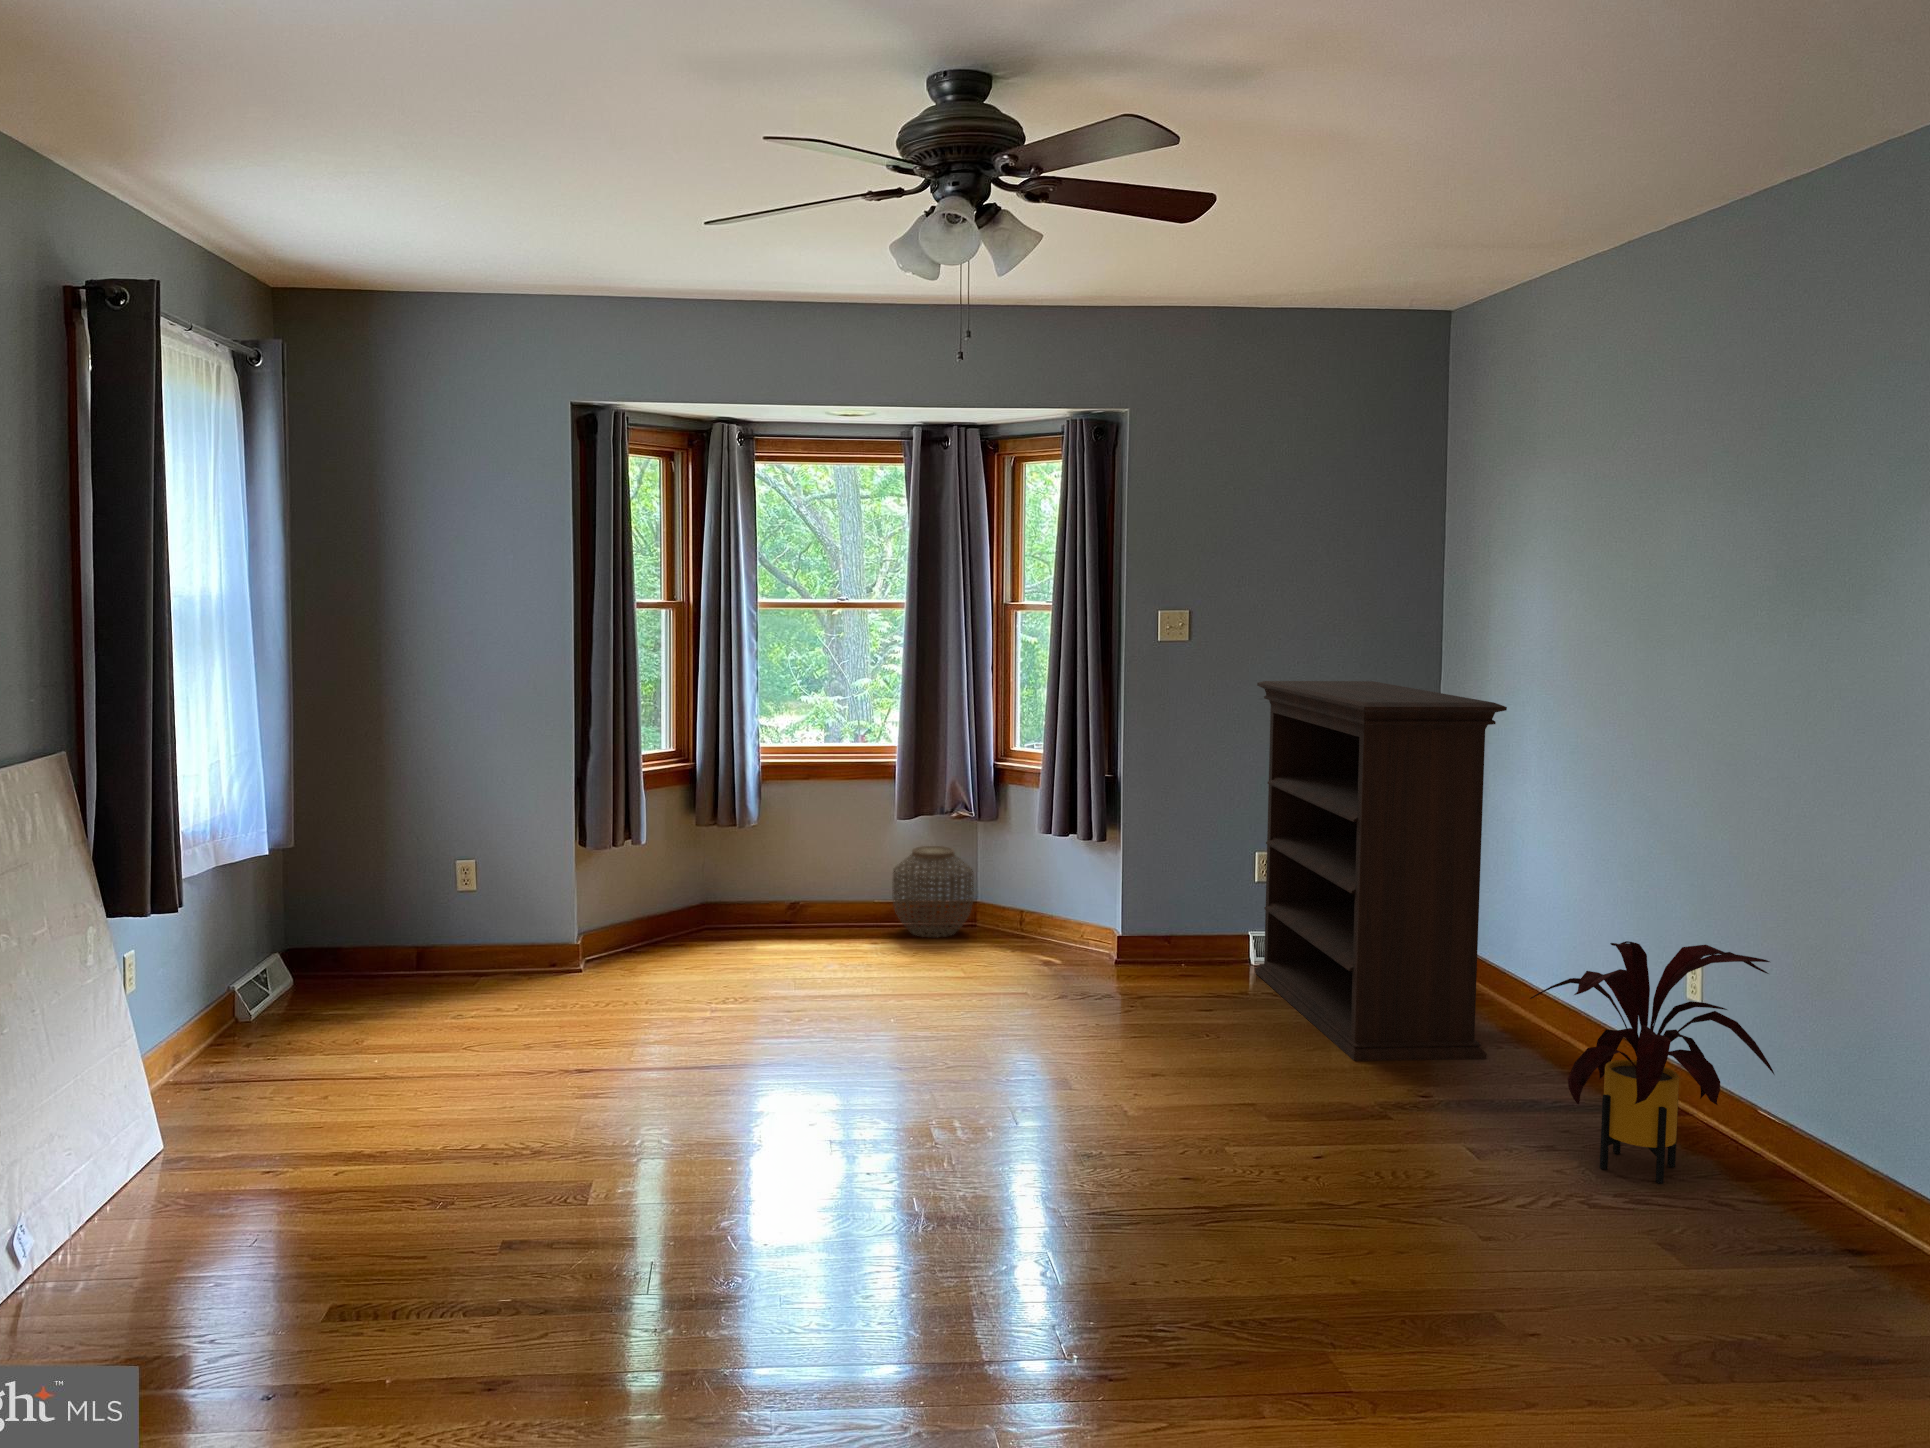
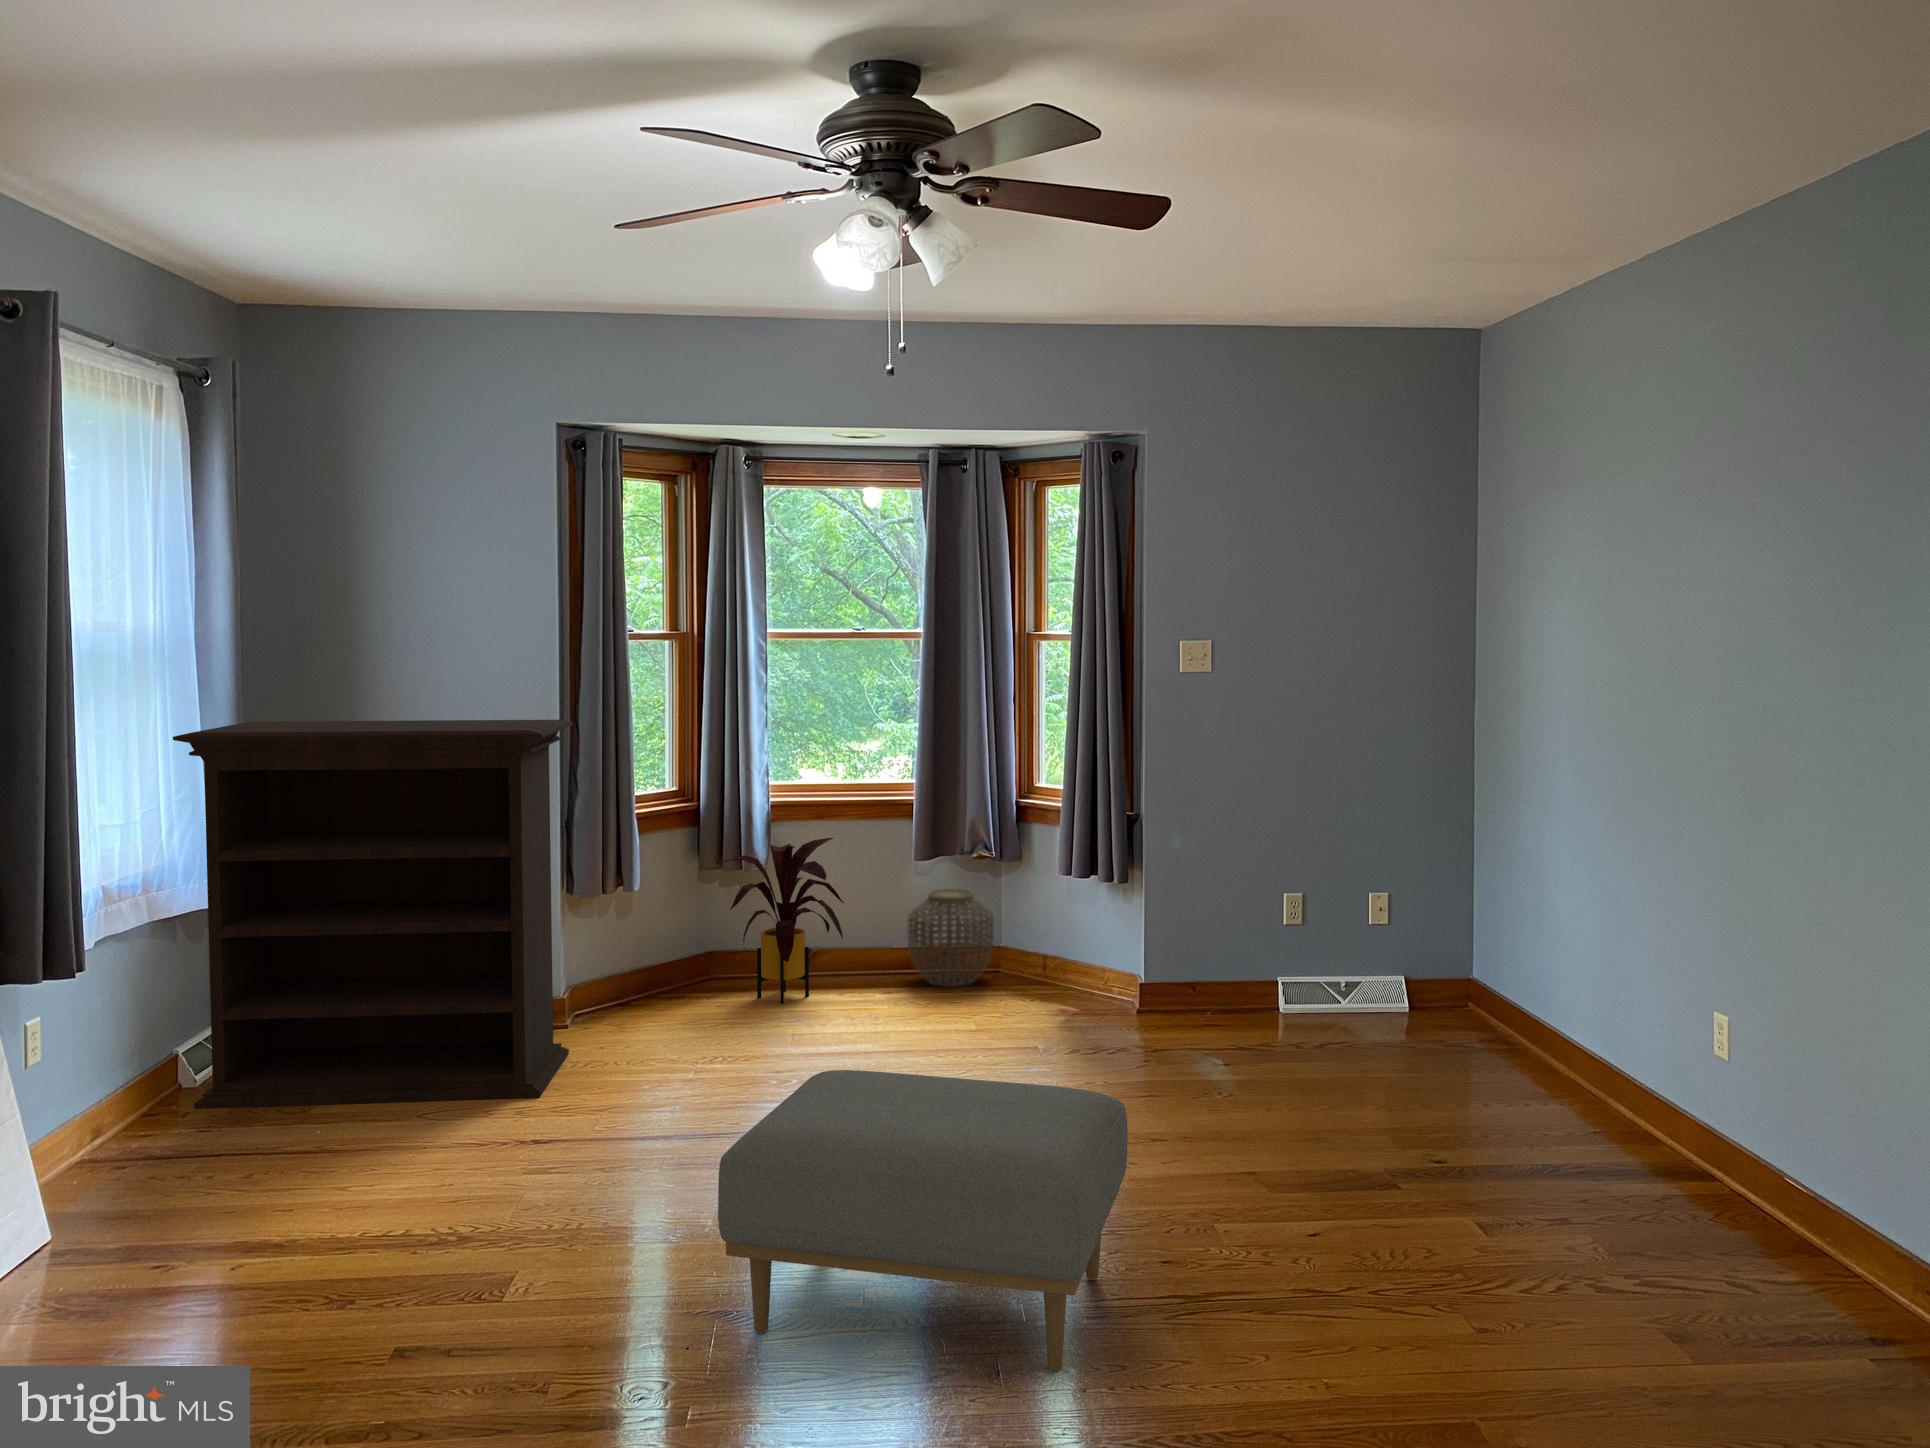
bookshelf: present [1255,681,1507,1061] -> present [173,720,573,1109]
house plant: present [1530,941,1774,1184] -> present [717,838,844,1003]
ottoman: none [794,1002,1155,1273] -> present [718,1070,1128,1372]

